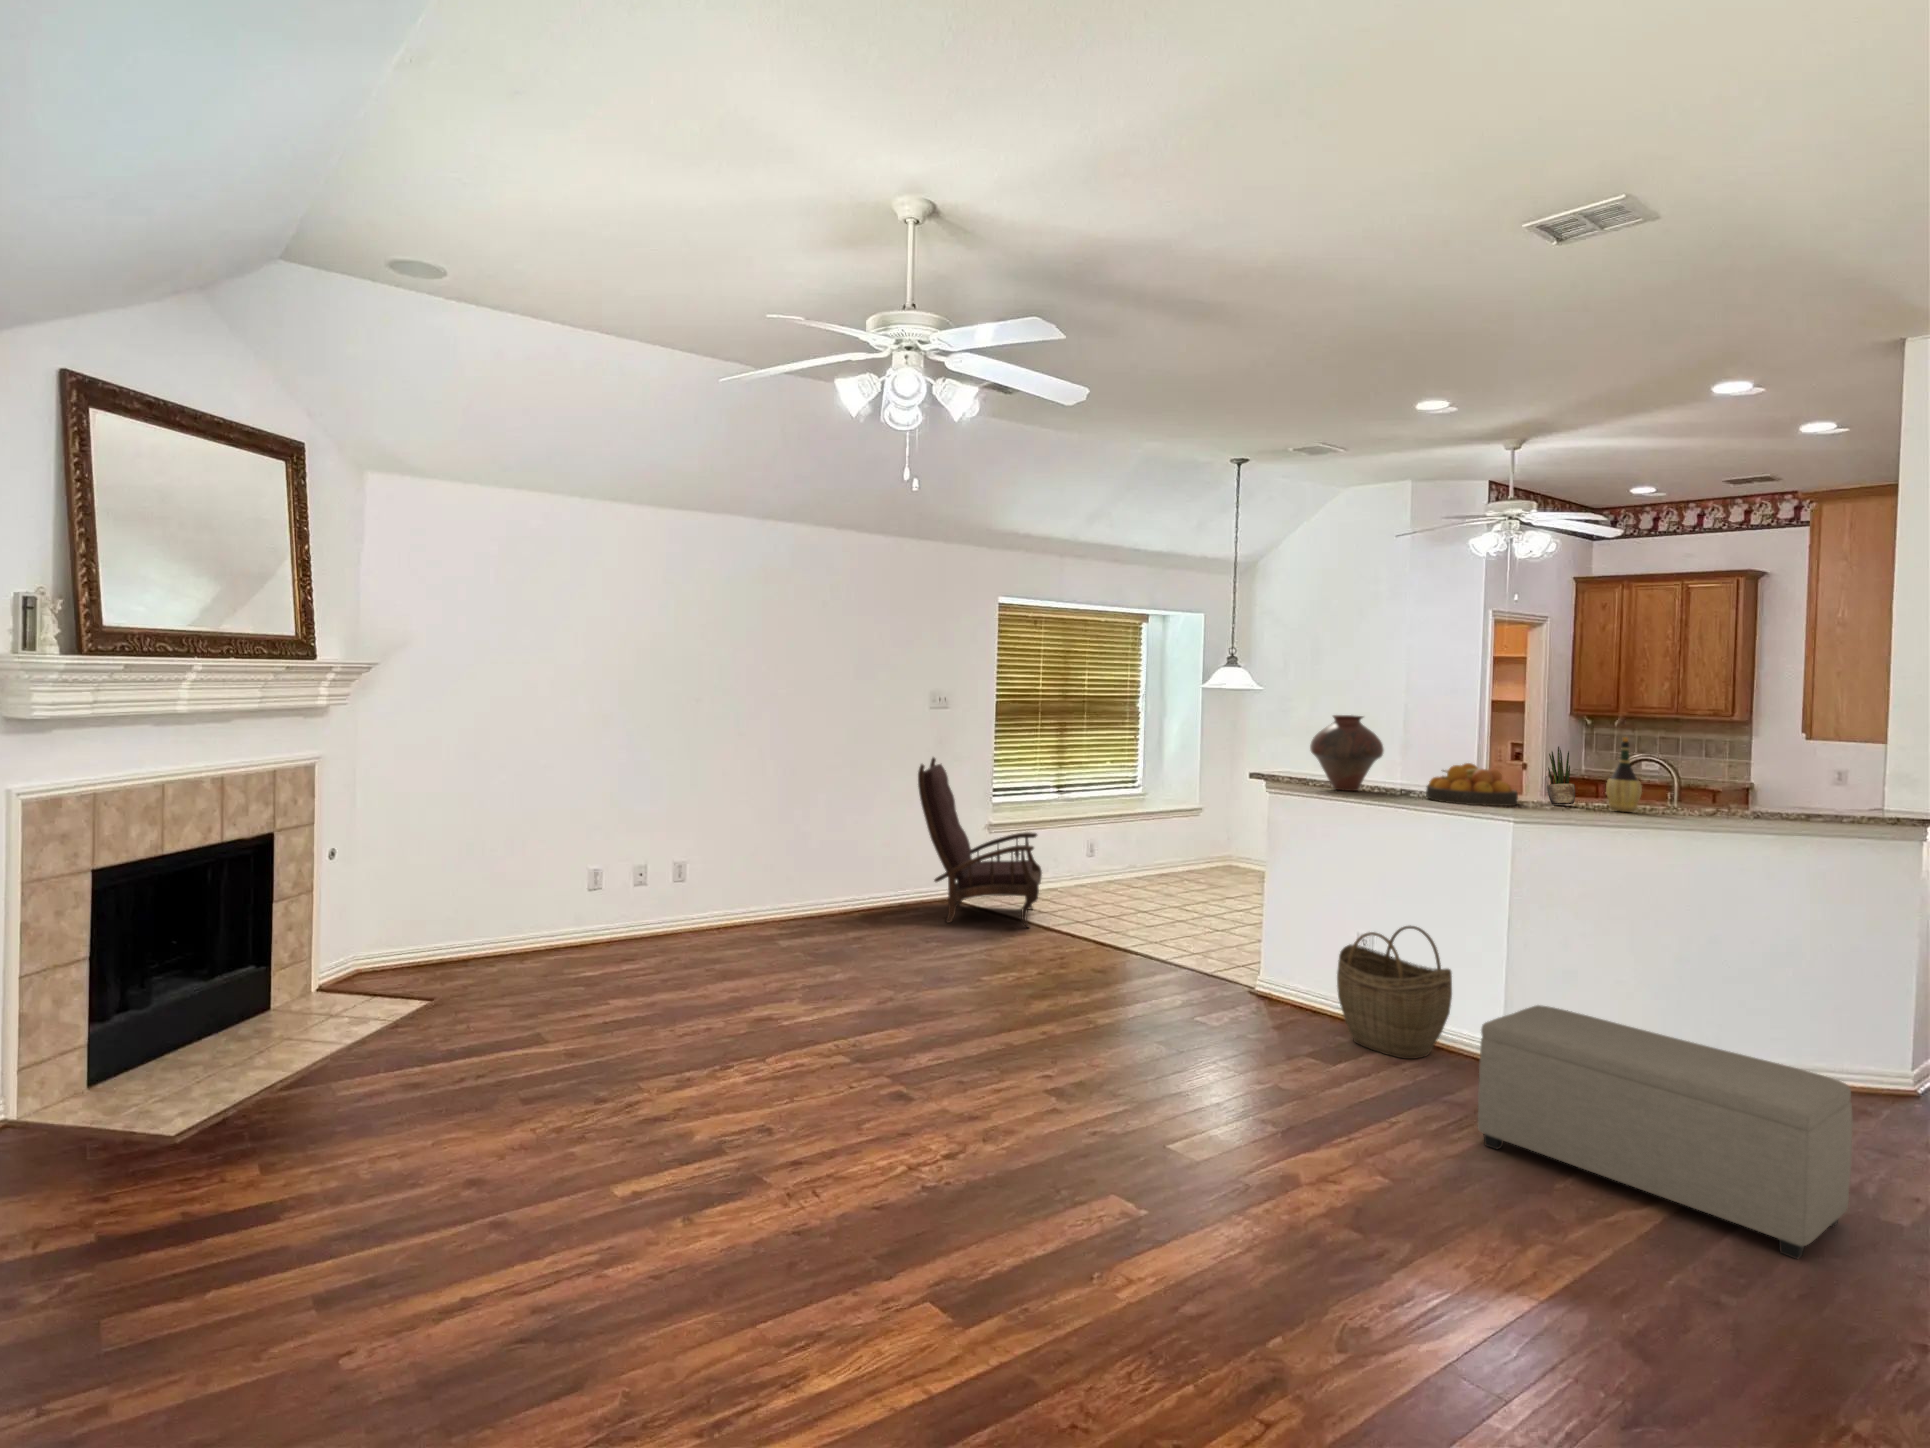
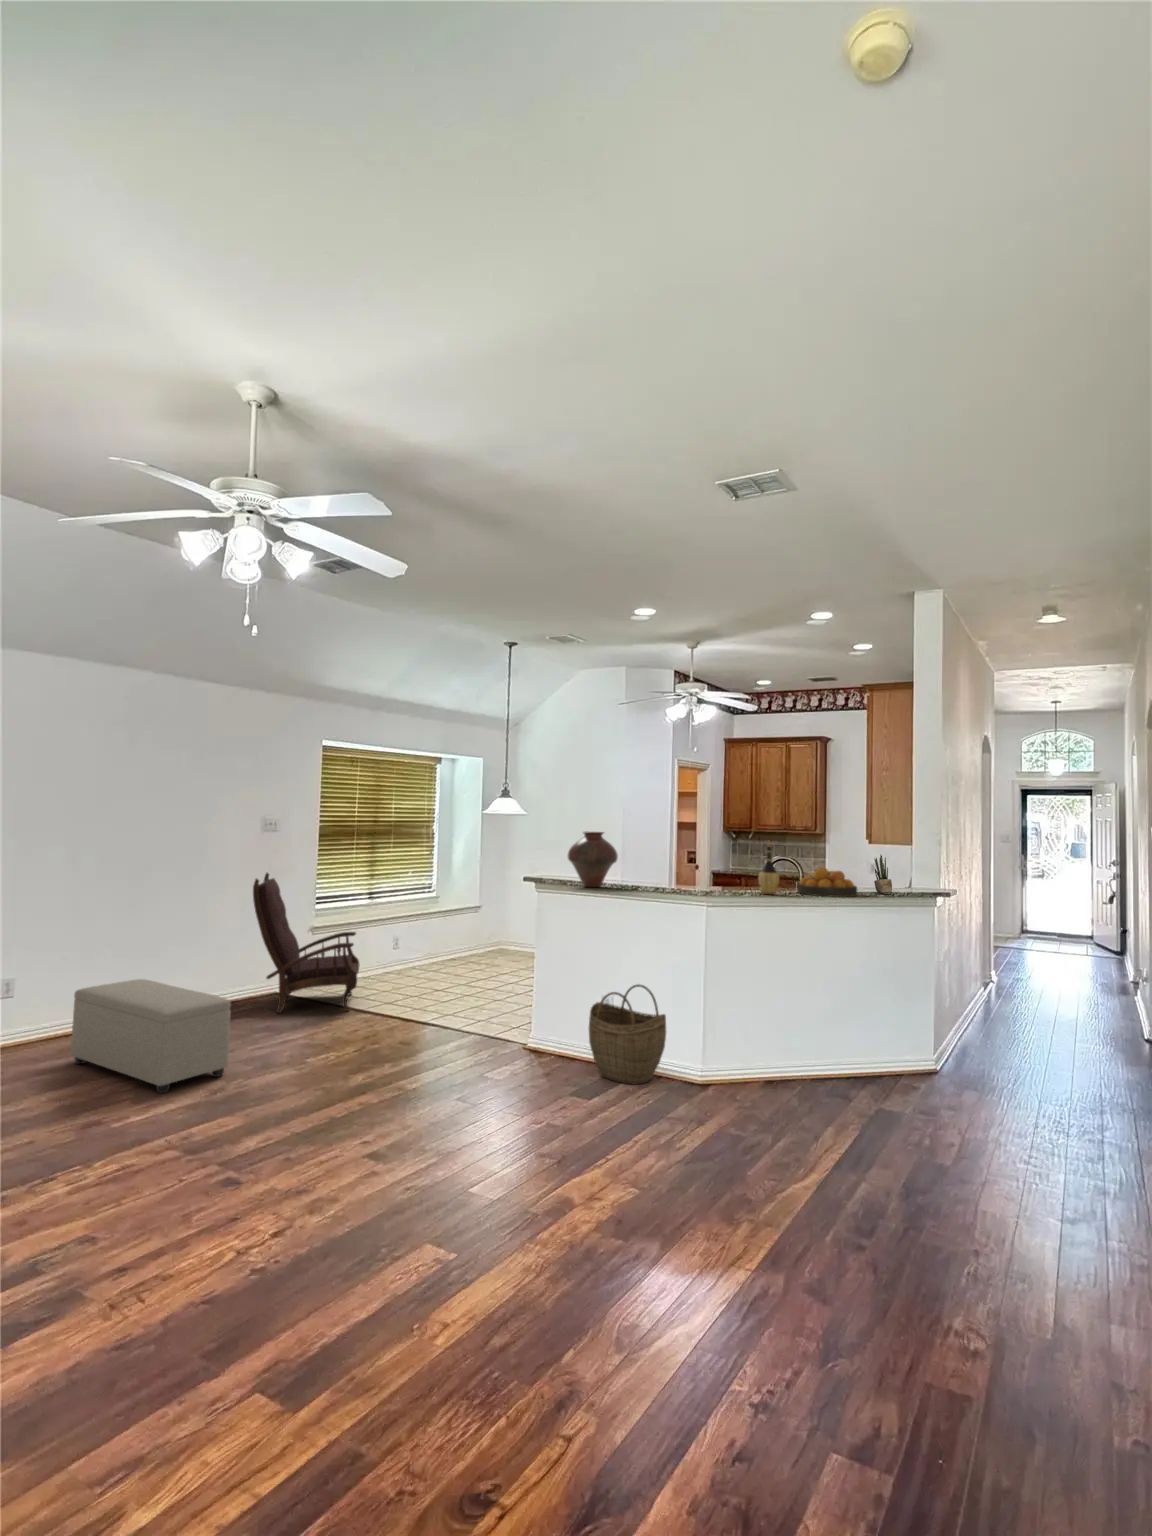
potted plant: present [1547,746,1575,804] -> present [874,855,892,894]
fruit bowl: present [1426,763,1518,806] -> present [797,867,857,897]
ottoman: present [1478,1005,1852,1259] -> present [71,979,231,1093]

